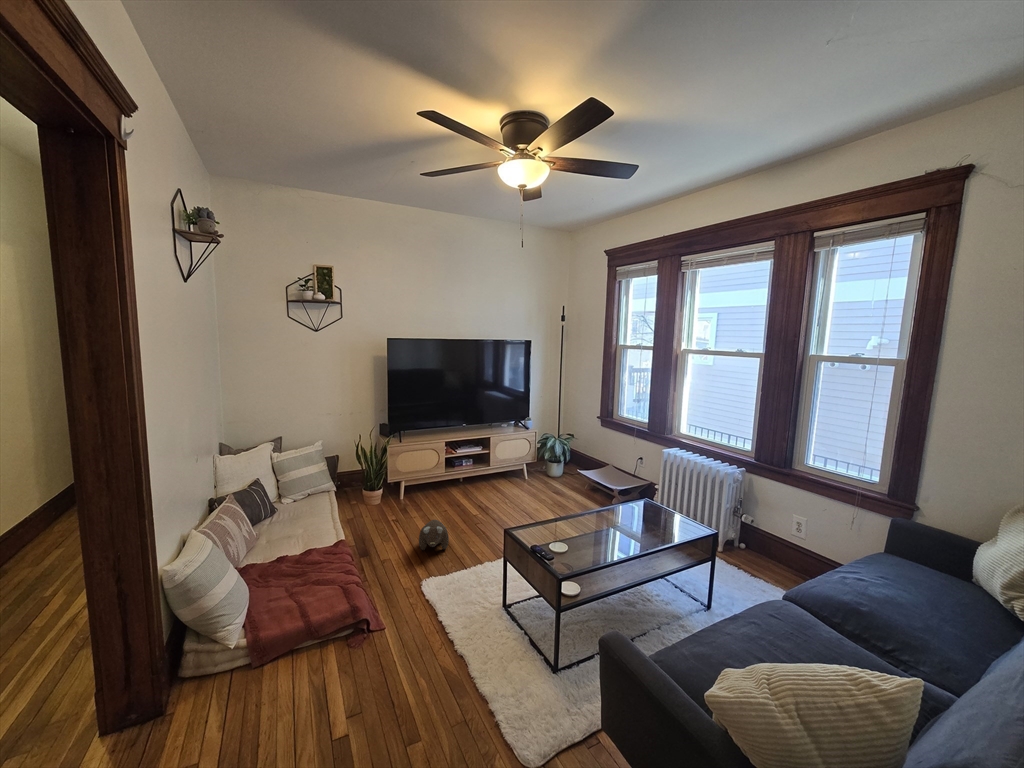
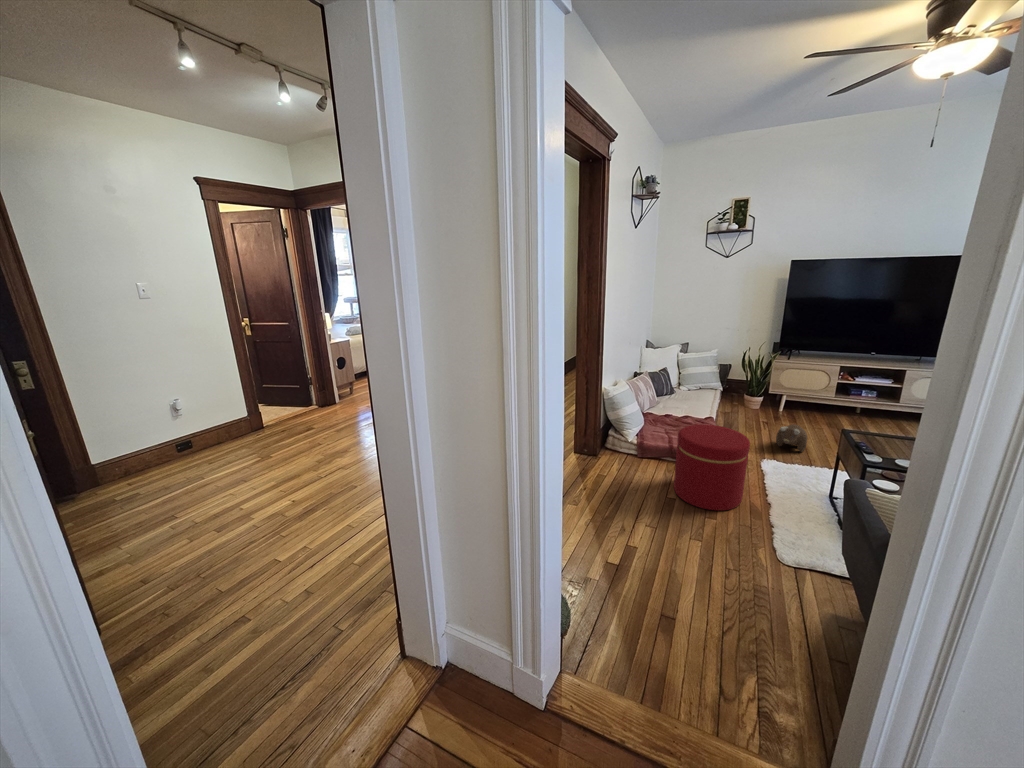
ottoman: none [329,569,430,723] -> present [674,424,750,511]

